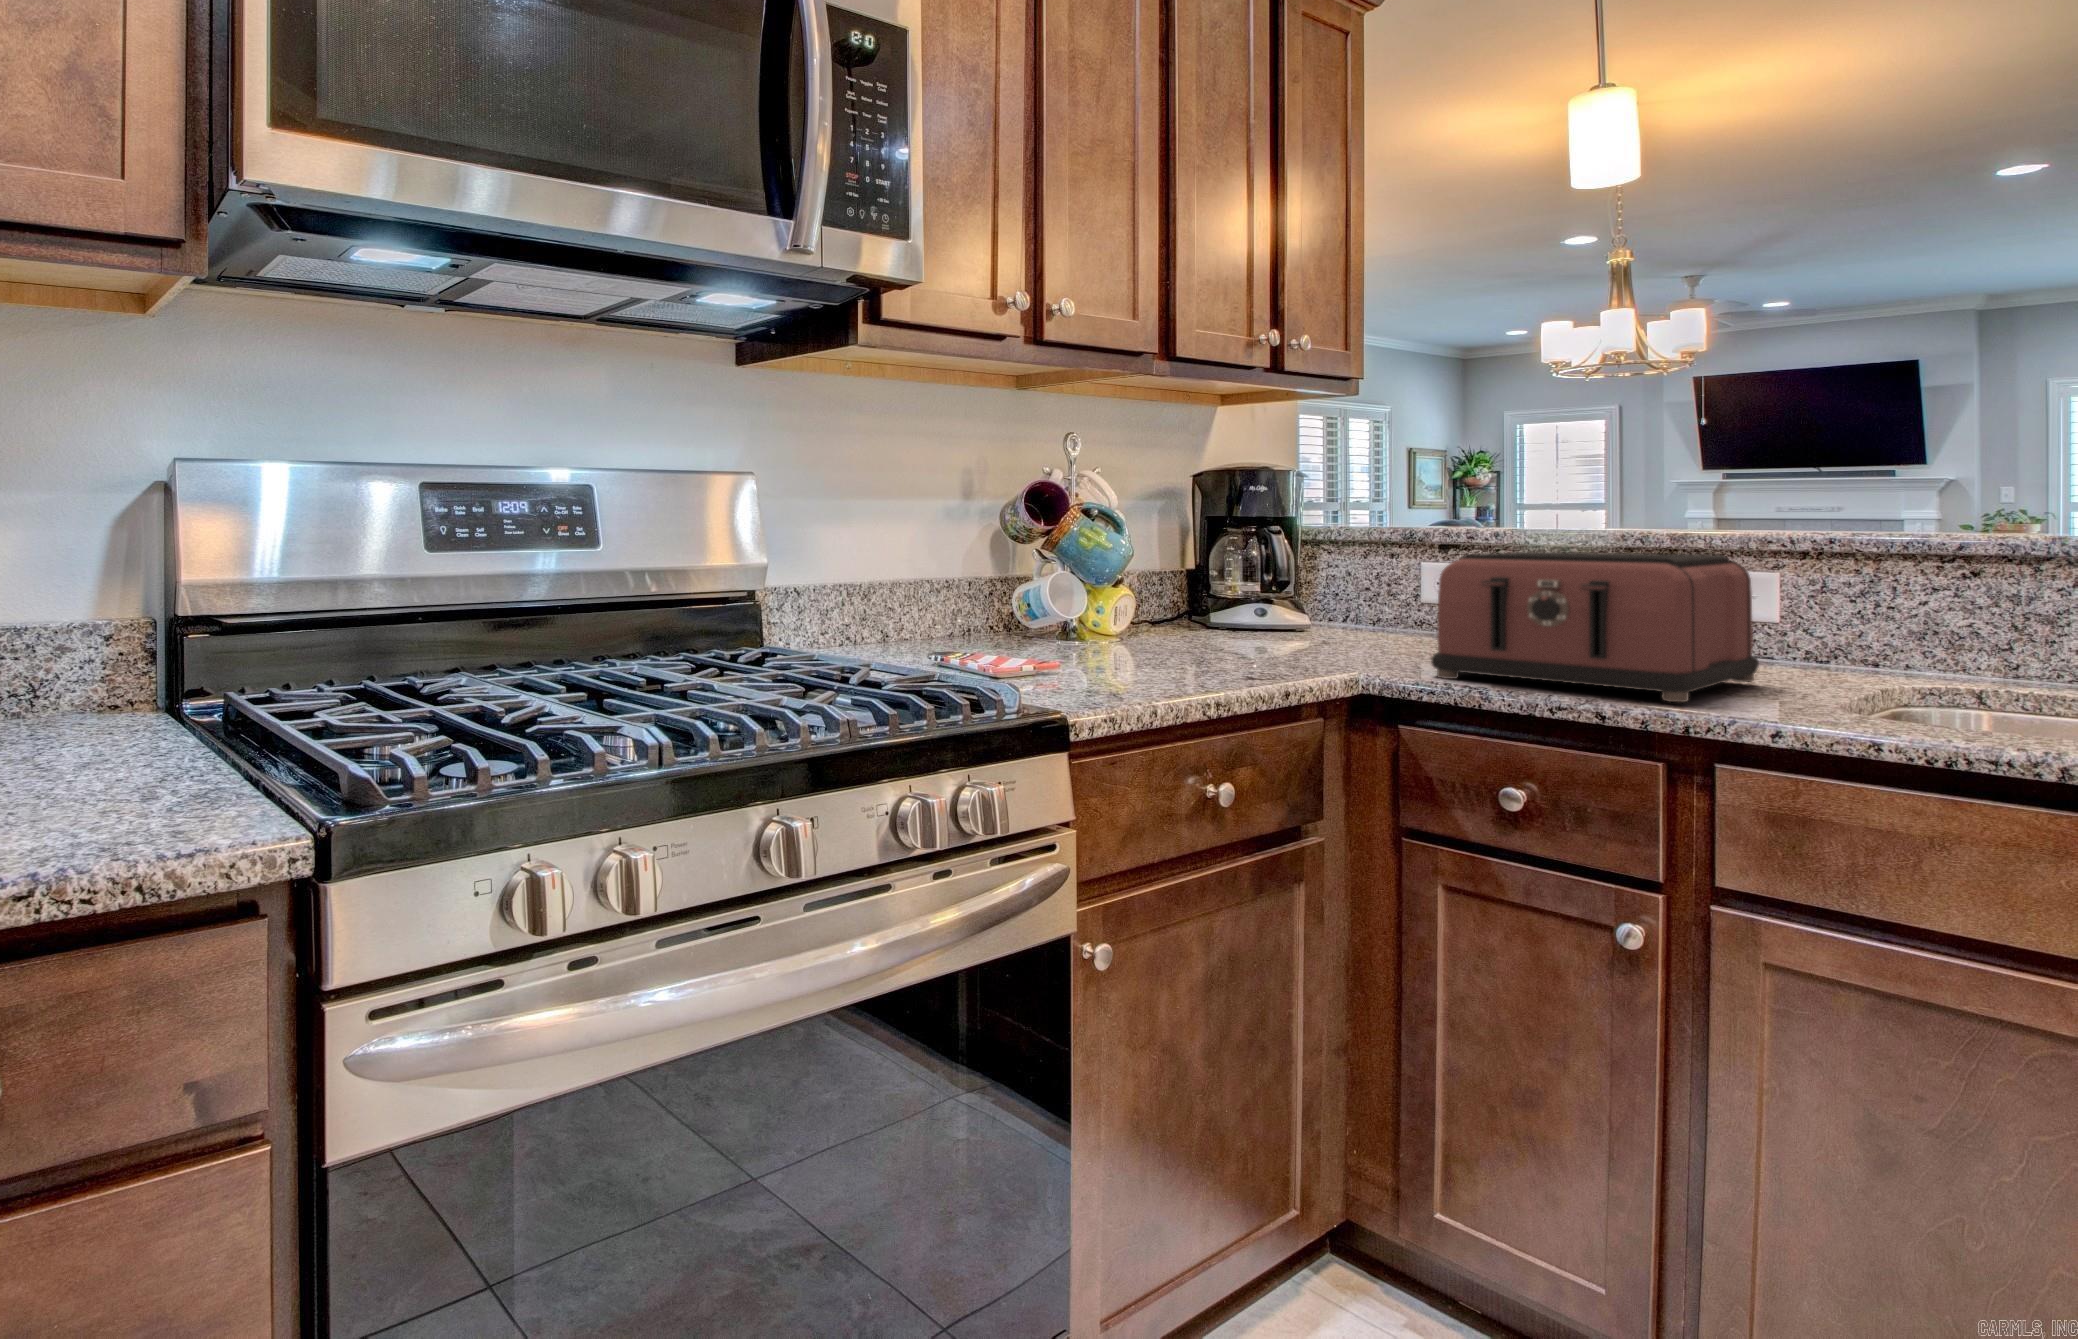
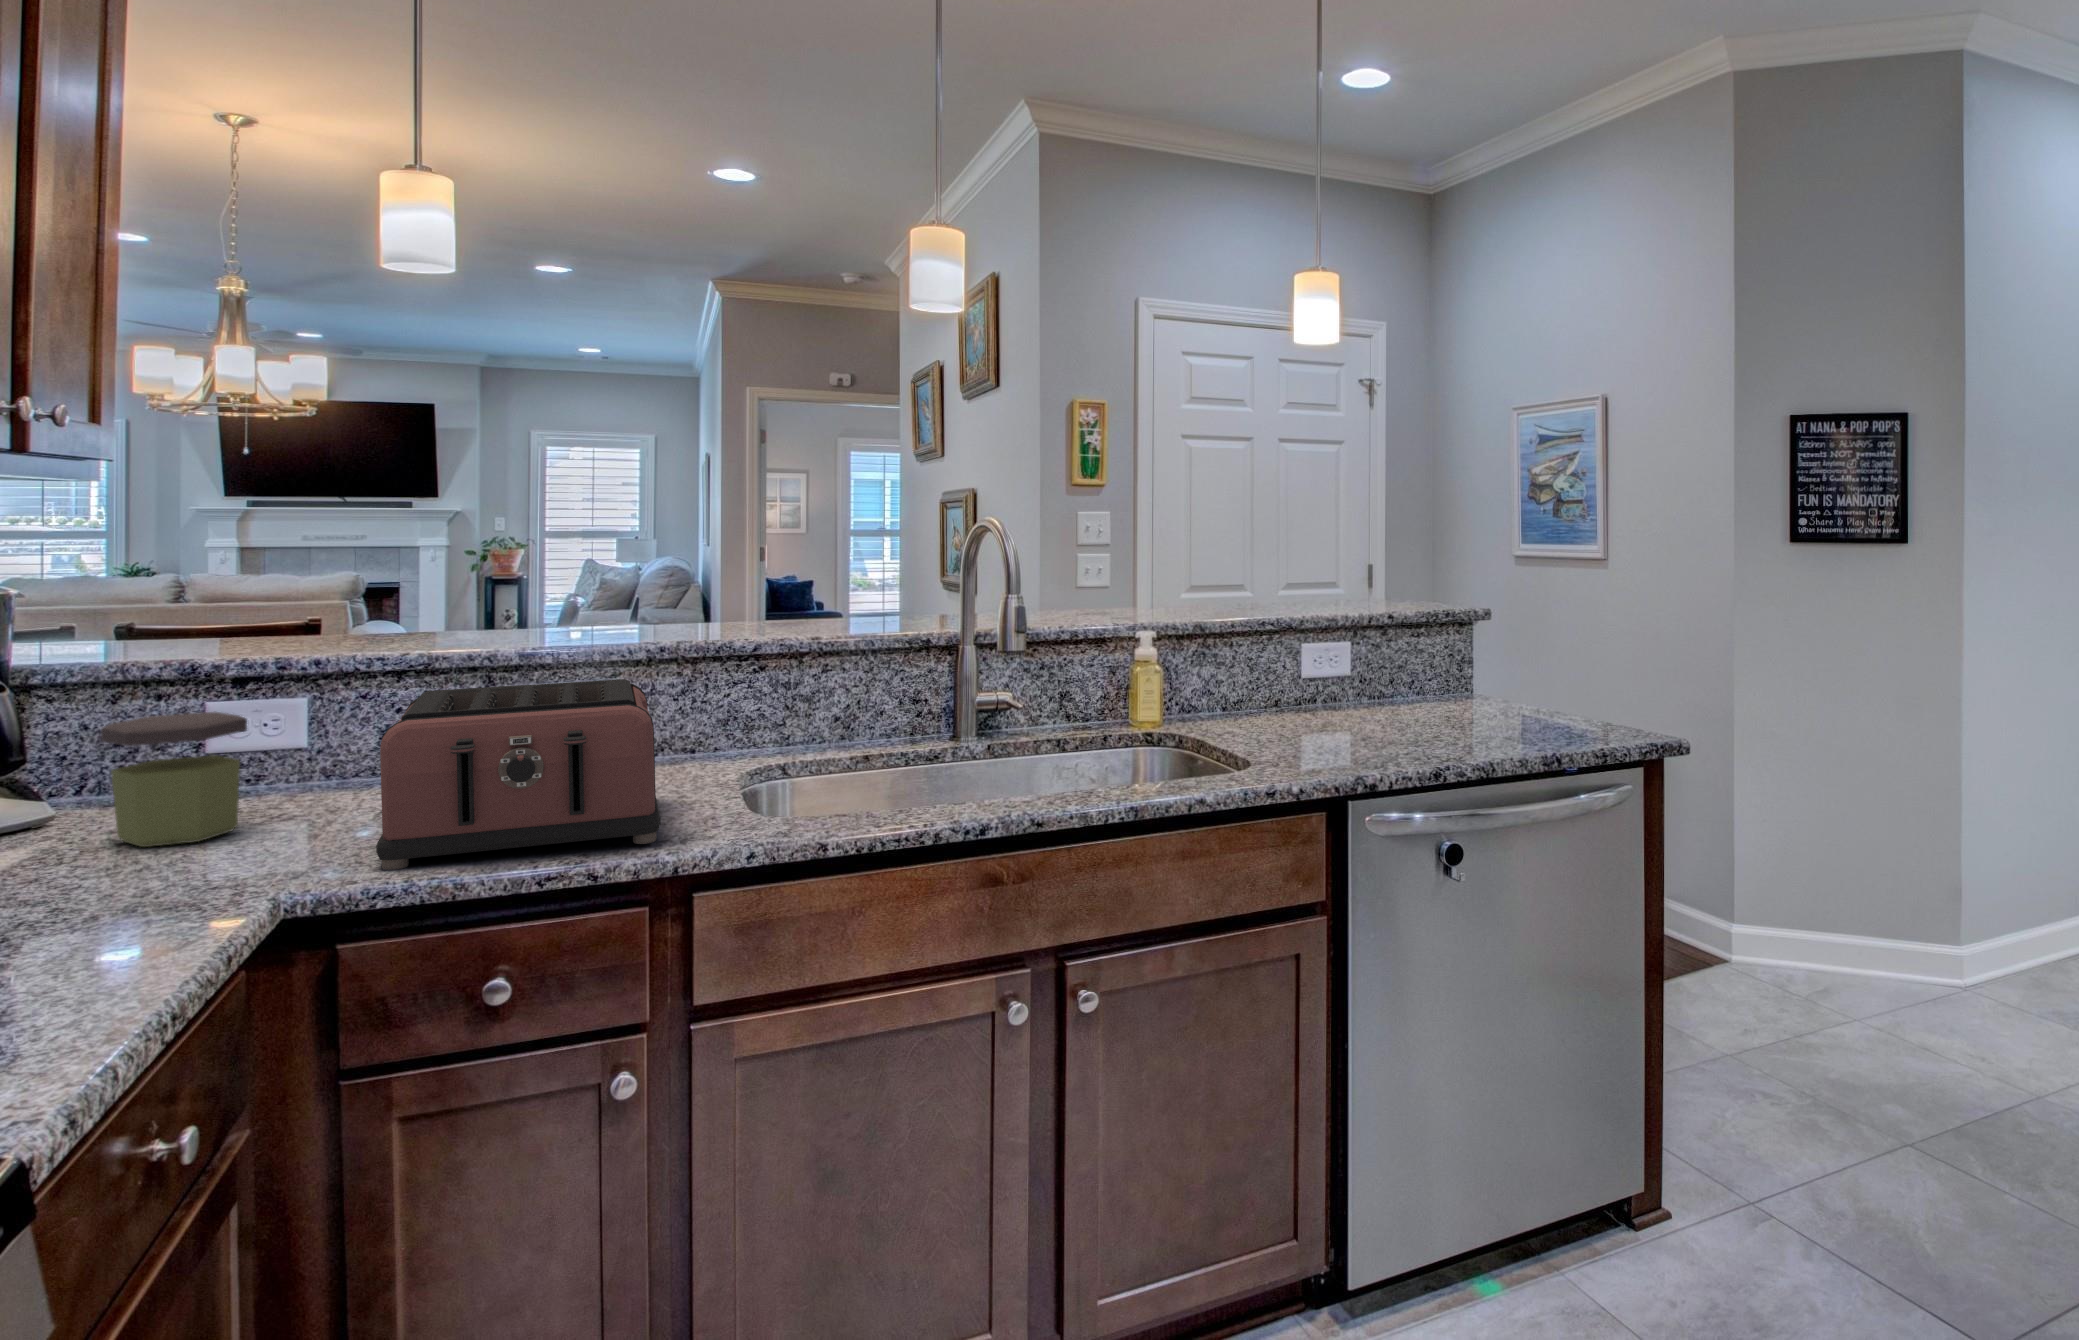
jar: none [1317,558,1404,648] -> present [101,712,247,847]

